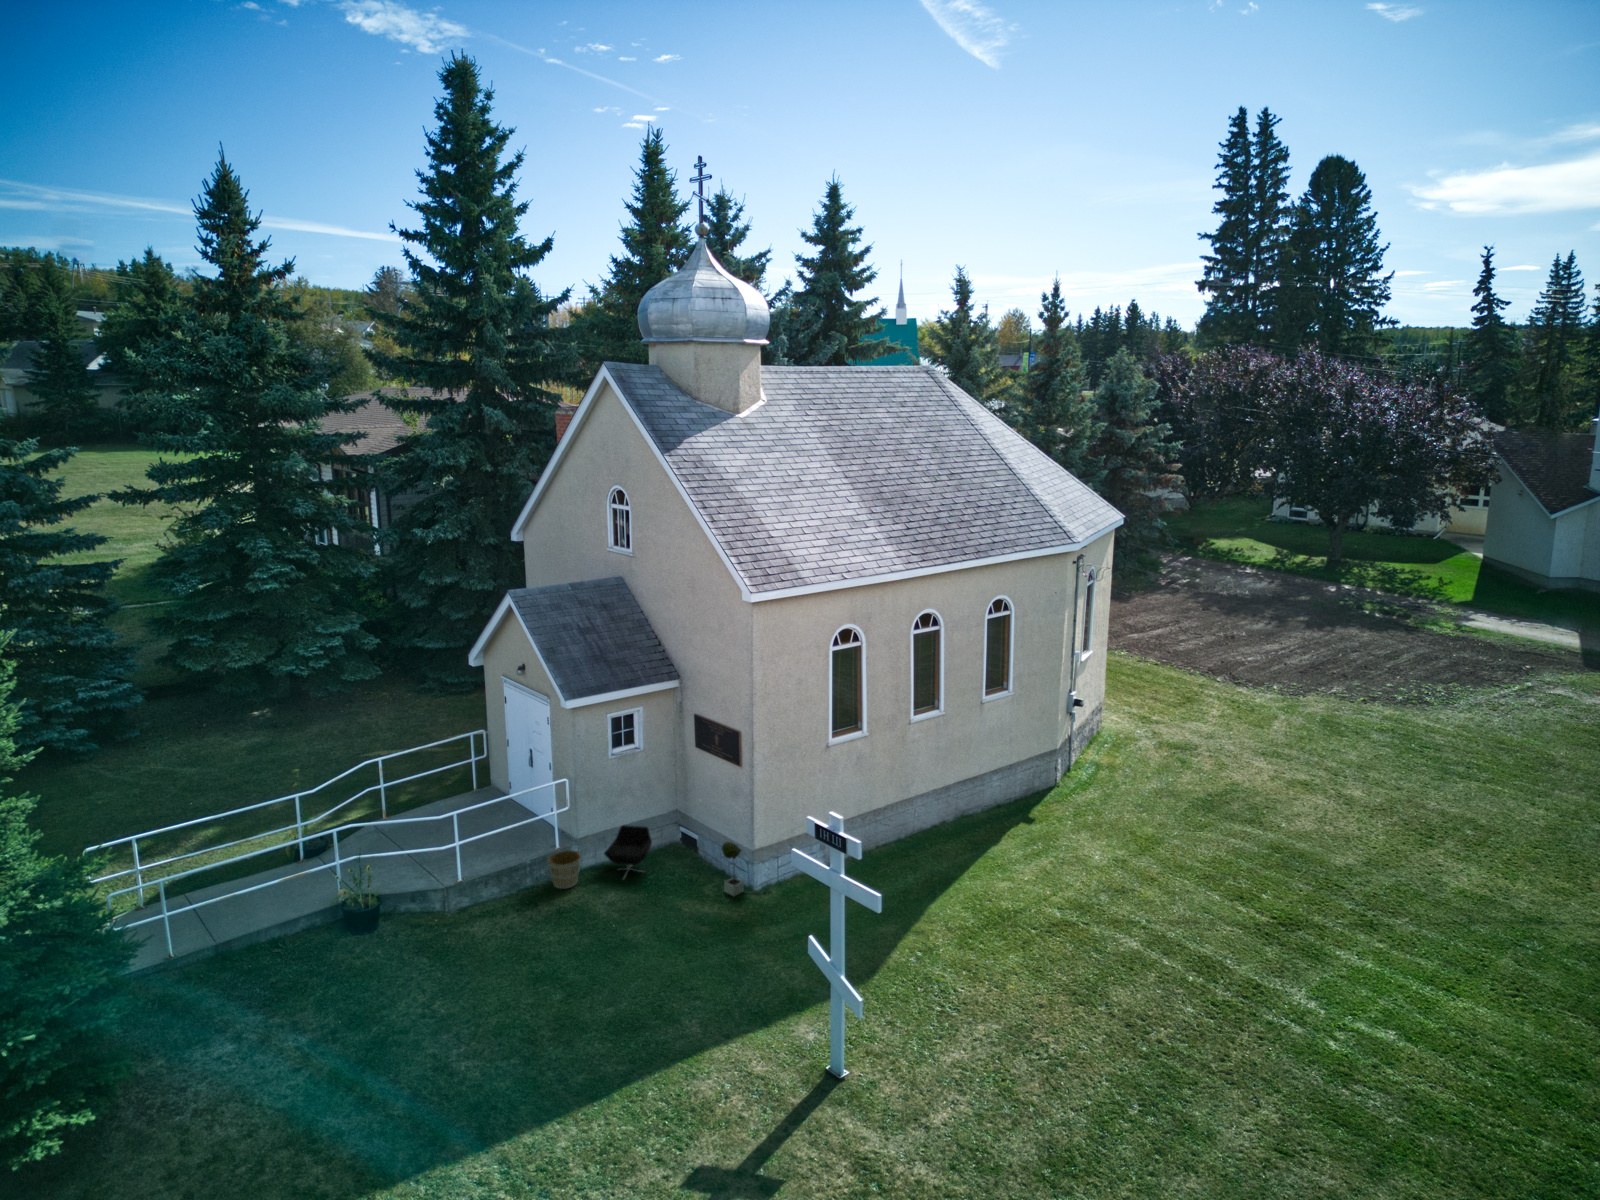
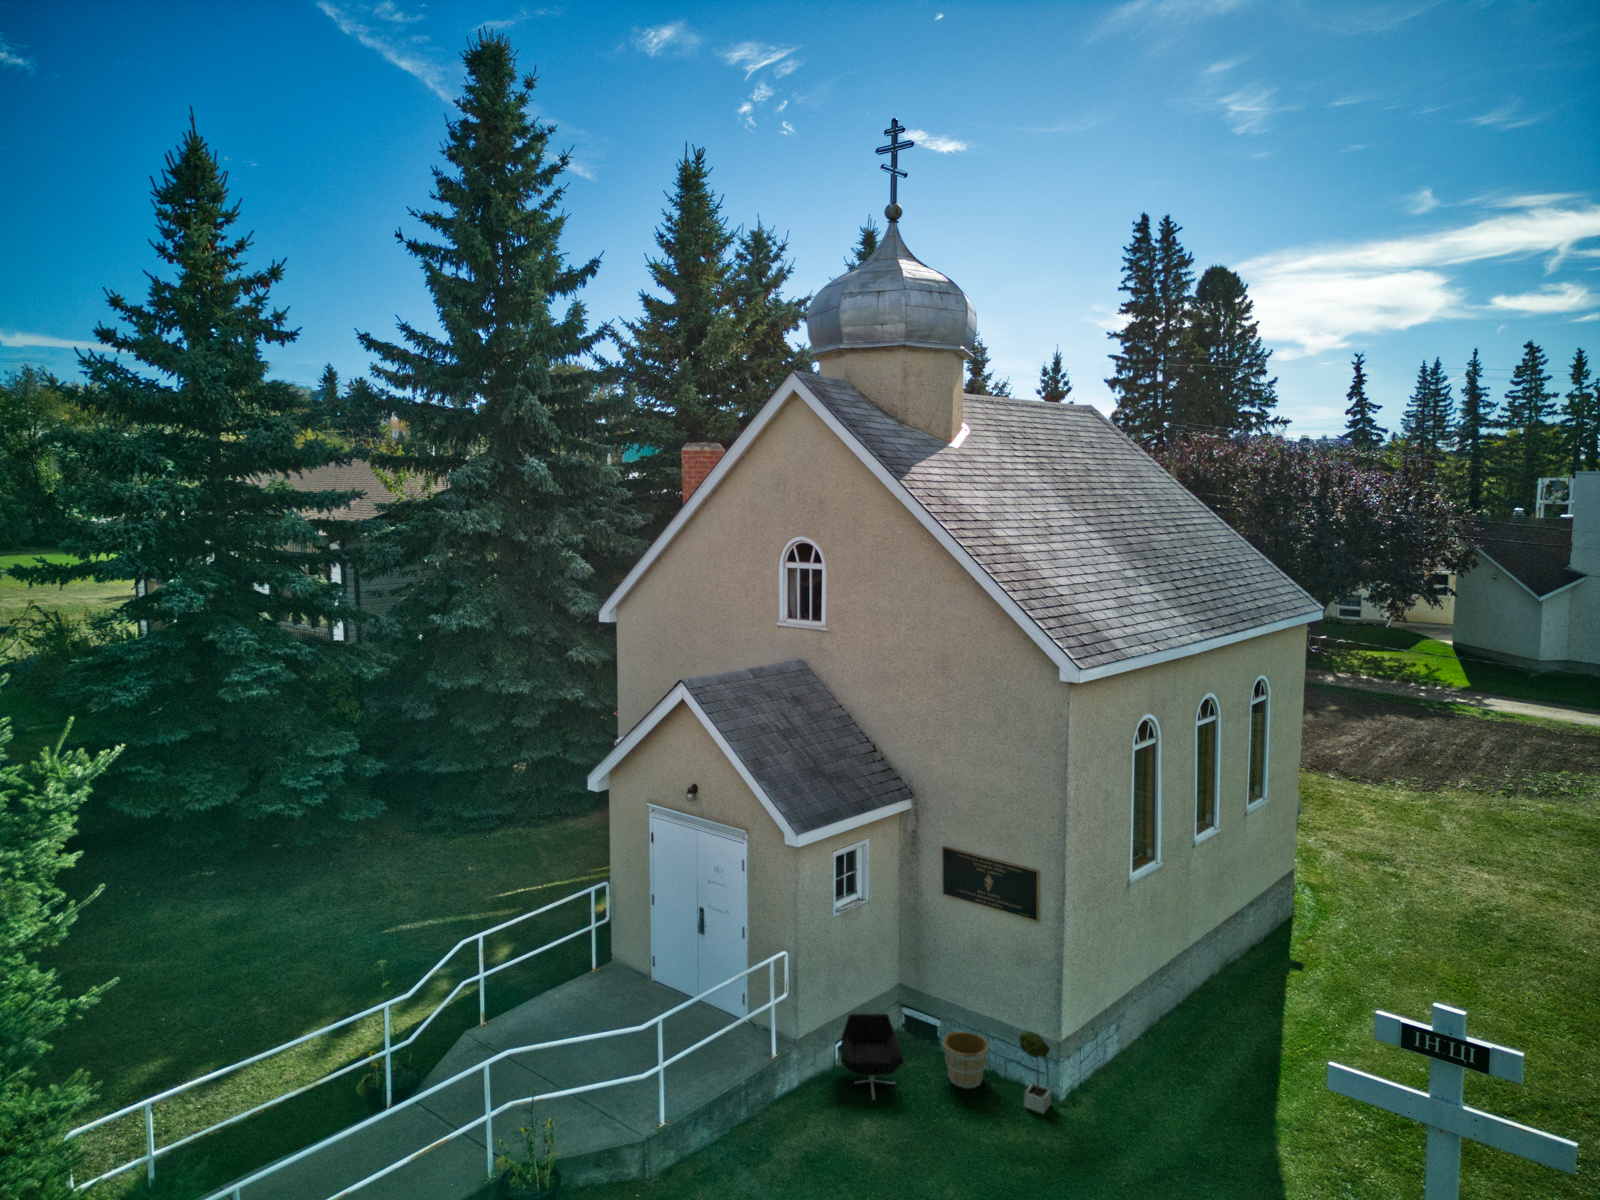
wooden bucket: present [547,850,582,889] -> present [943,1031,989,1089]

